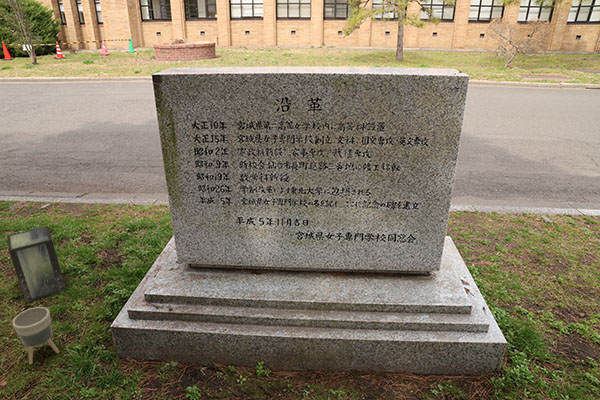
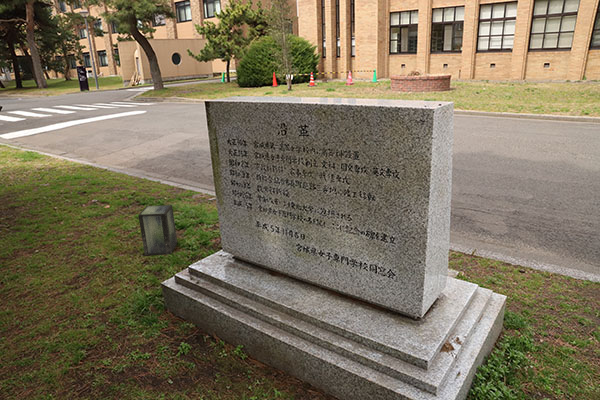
planter: present [13,307,59,364] -> none [110,254,135,292]

